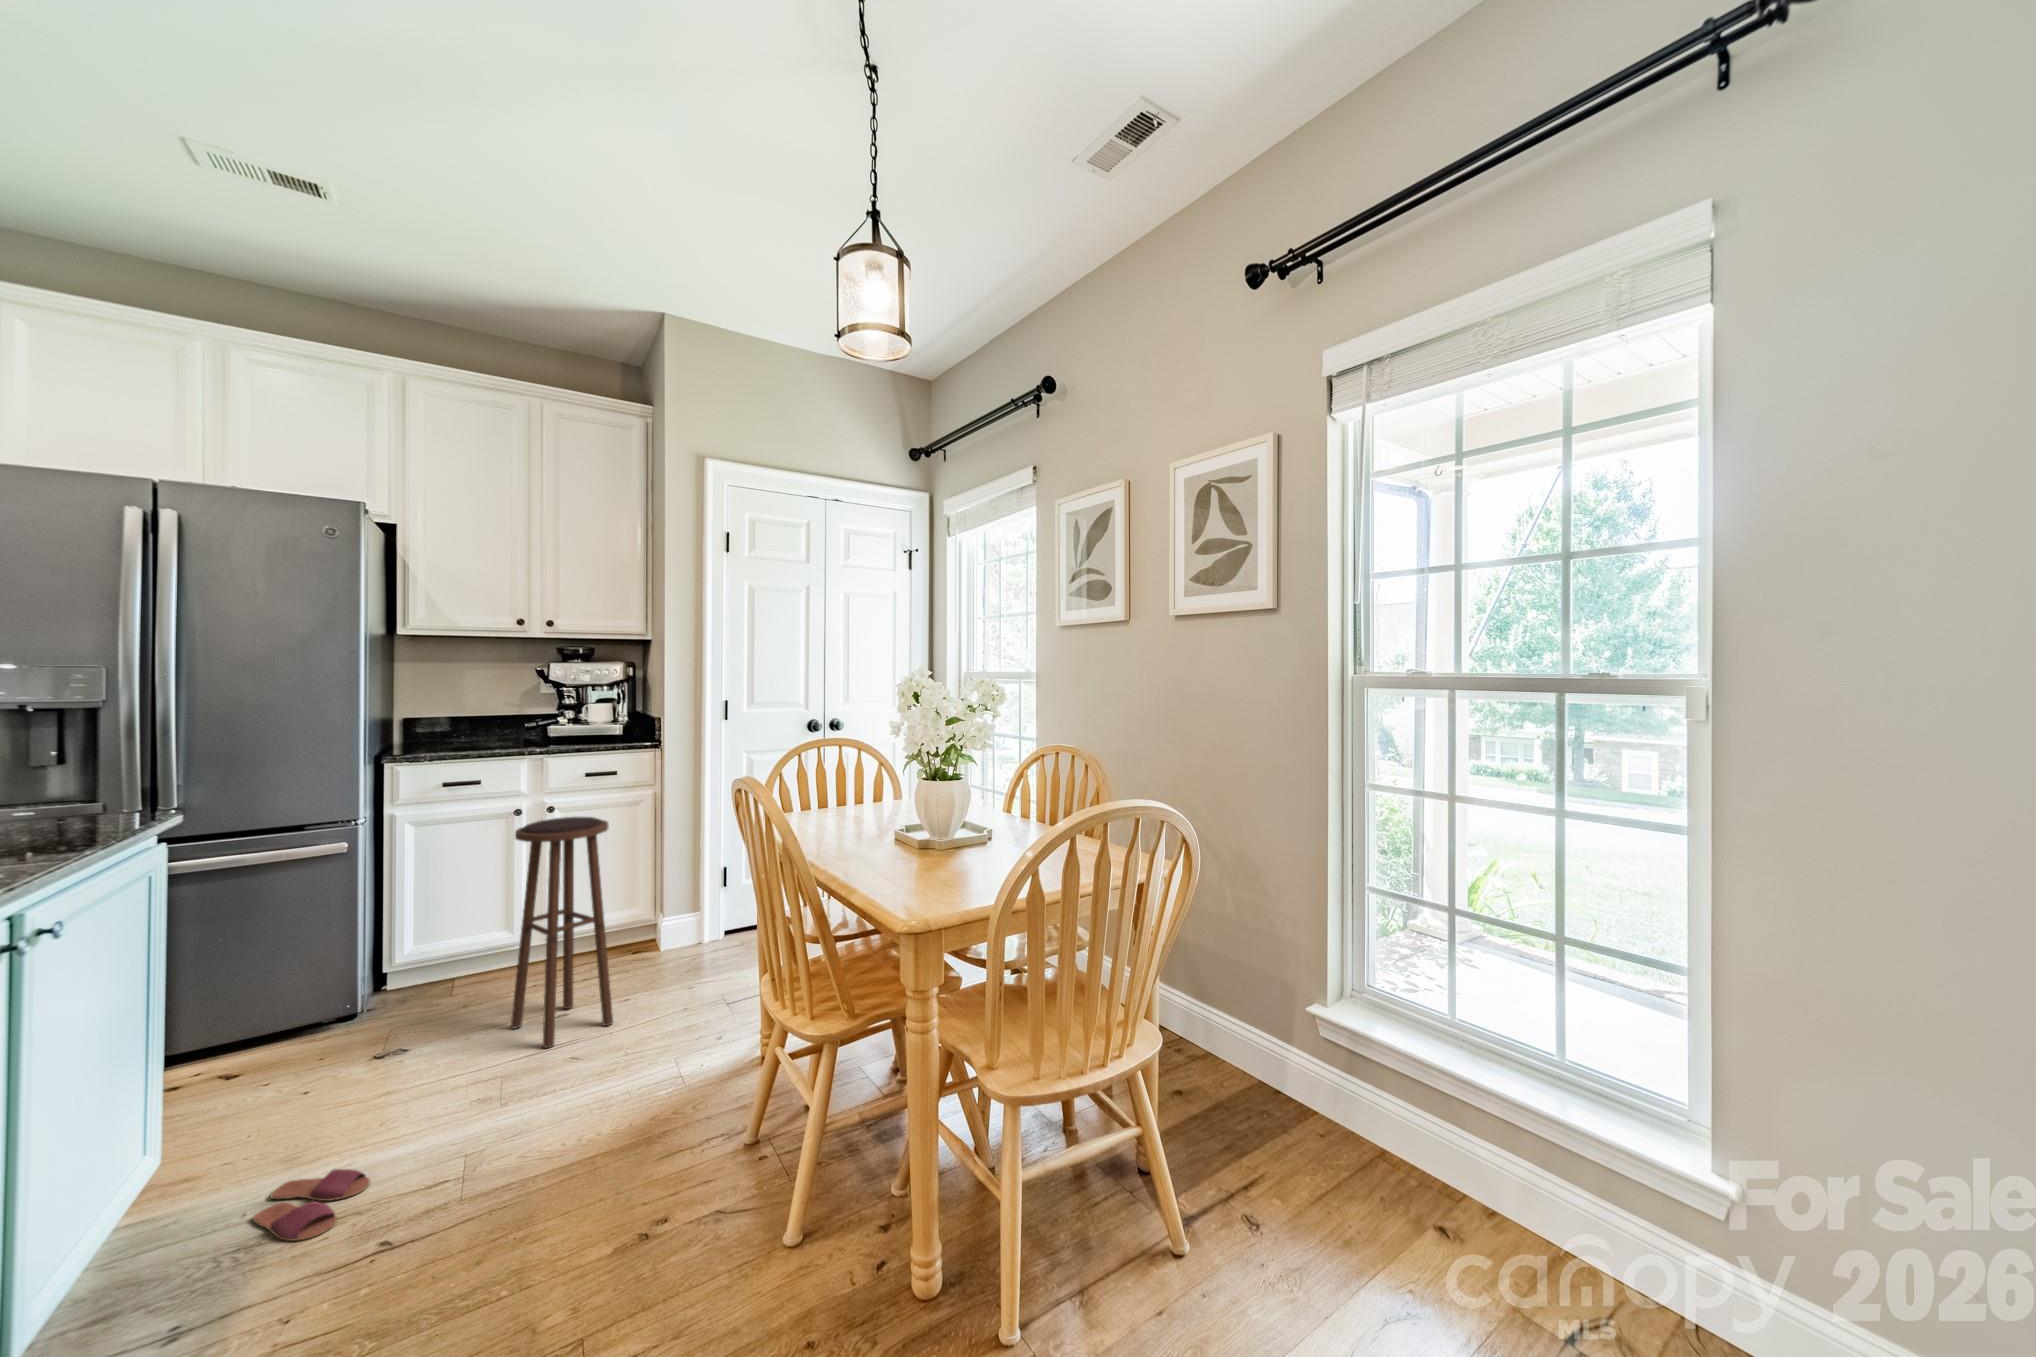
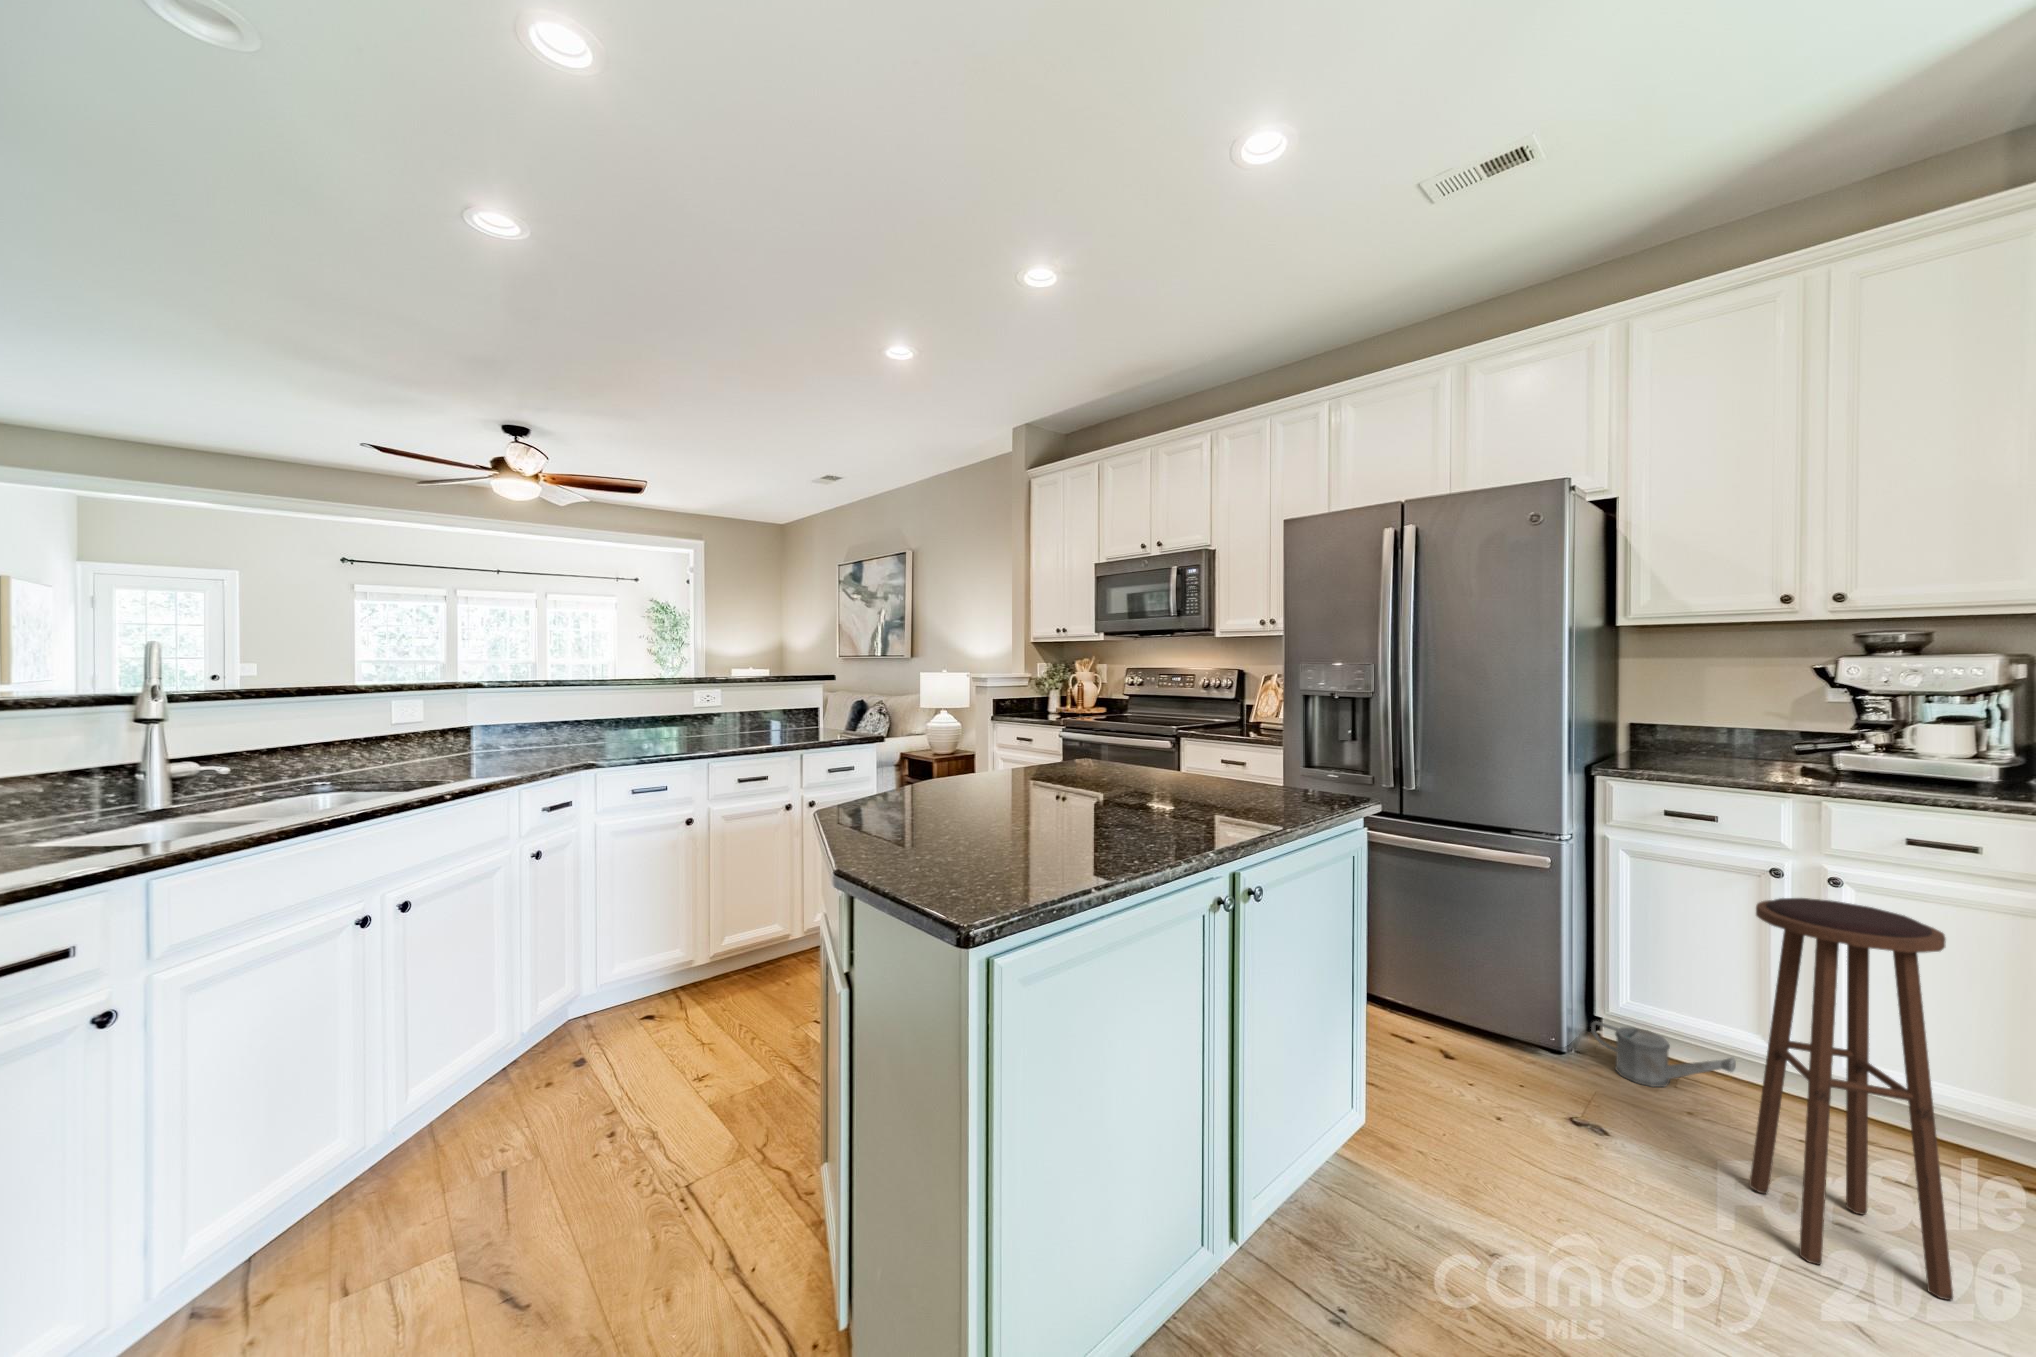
watering can: none [383,952,495,1008] -> present [1591,1021,1736,1087]
slippers: present [253,1169,370,1241] -> none [1425,1214,1532,1313]

